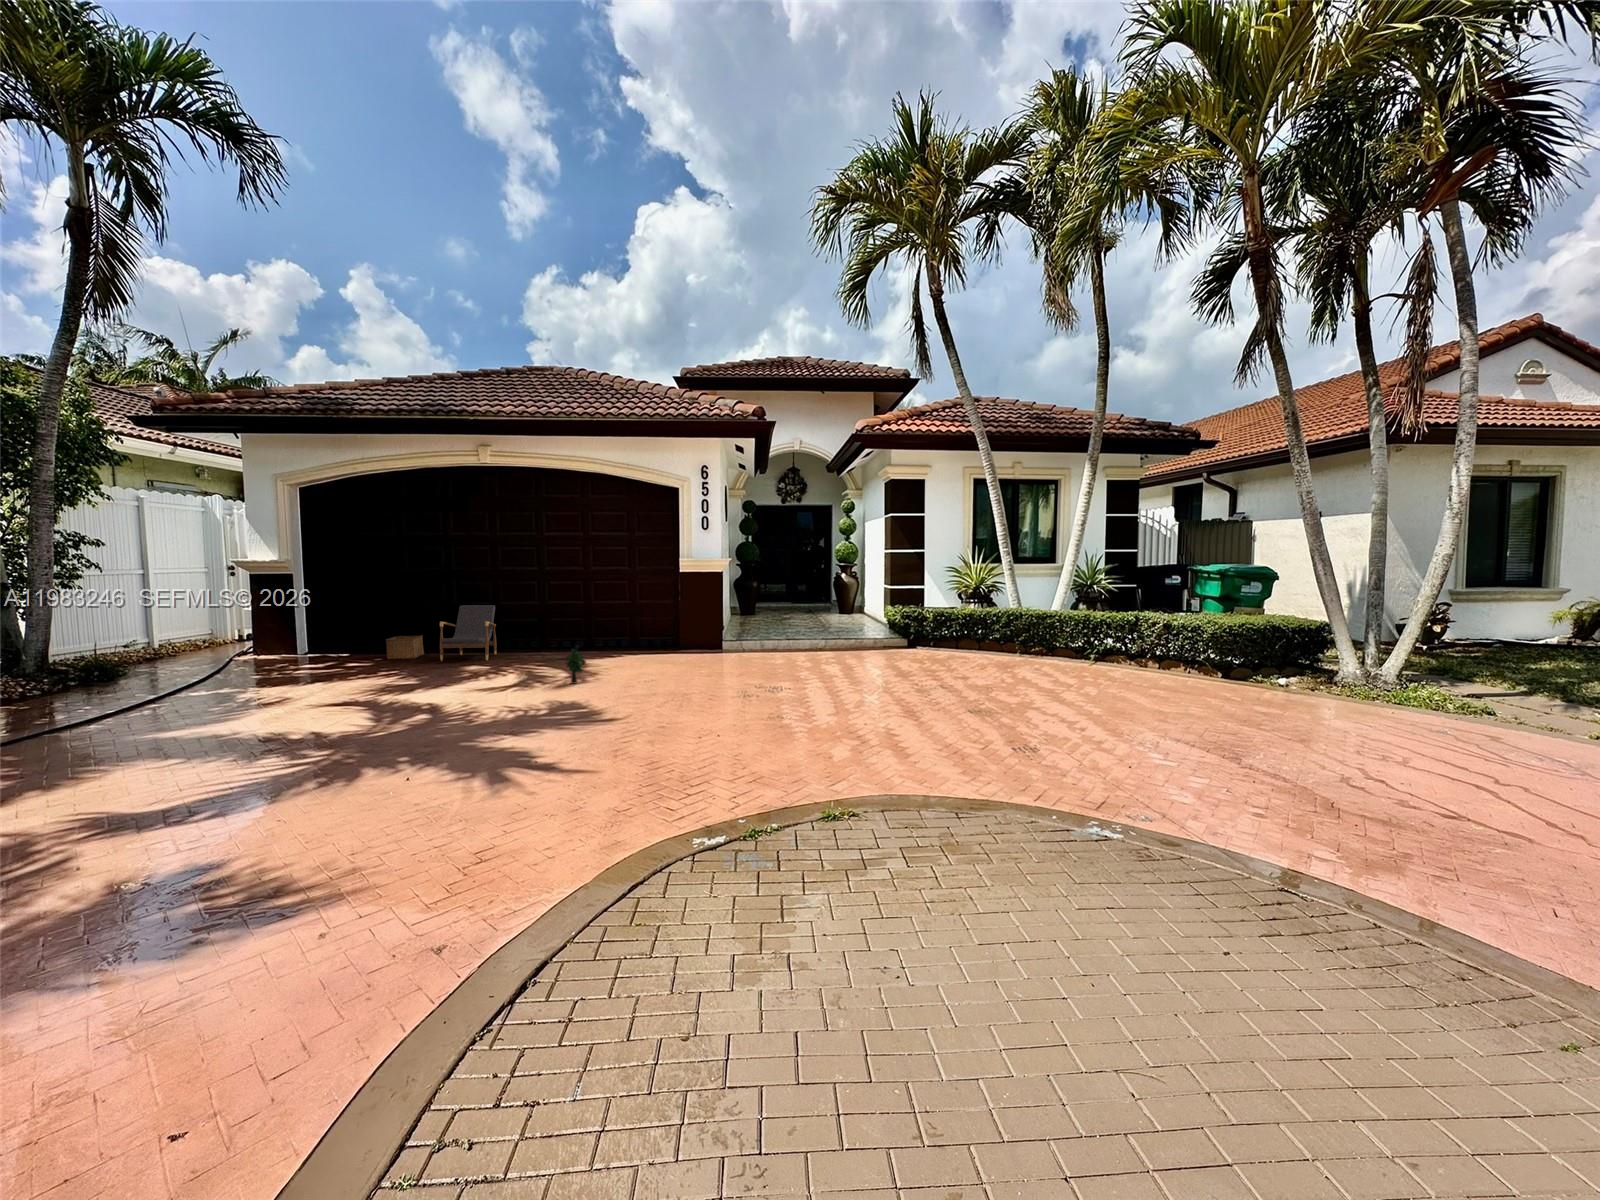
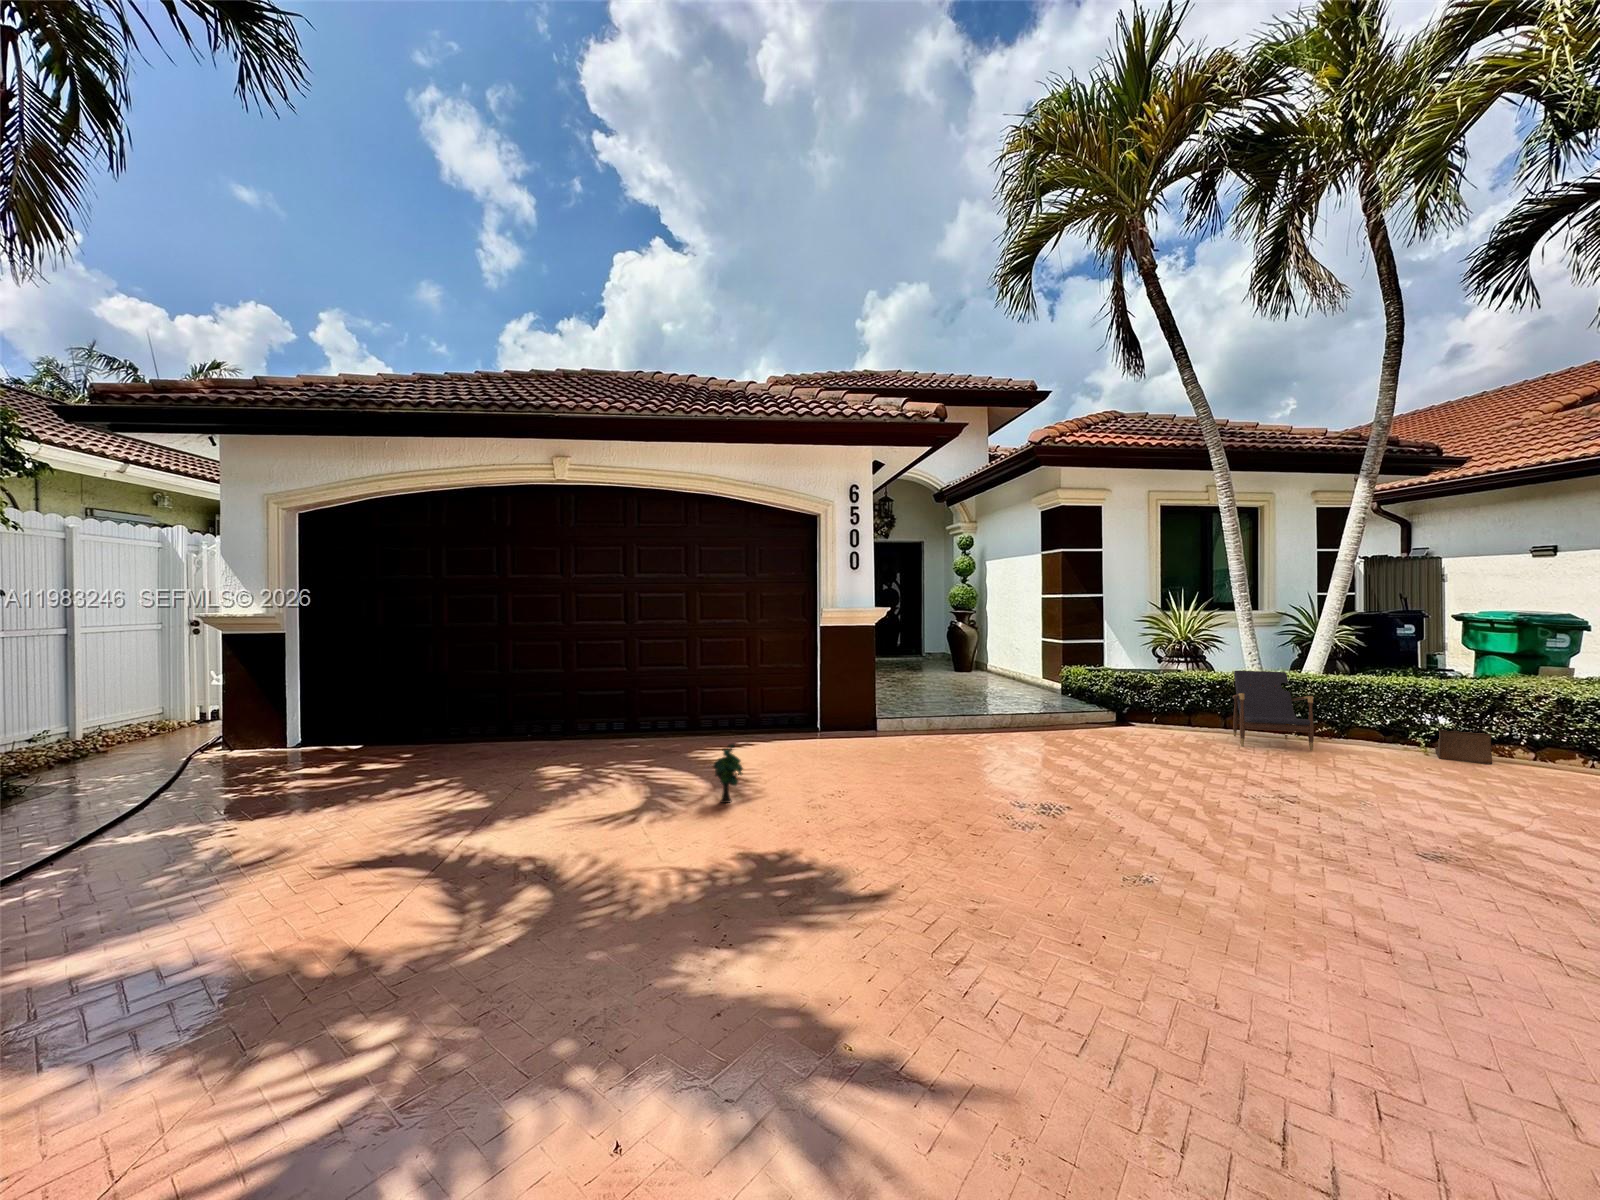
lounge chair: present [440,605,496,661] -> present [1232,671,1314,751]
storage bin: present [386,635,424,659] -> present [1435,728,1492,764]

